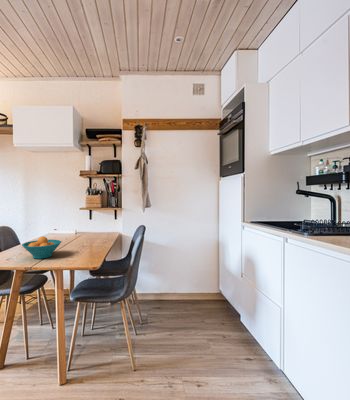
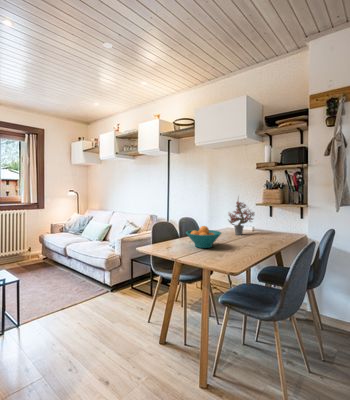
potted plant: none [55,202,81,240] -> present [229,201,254,235]

